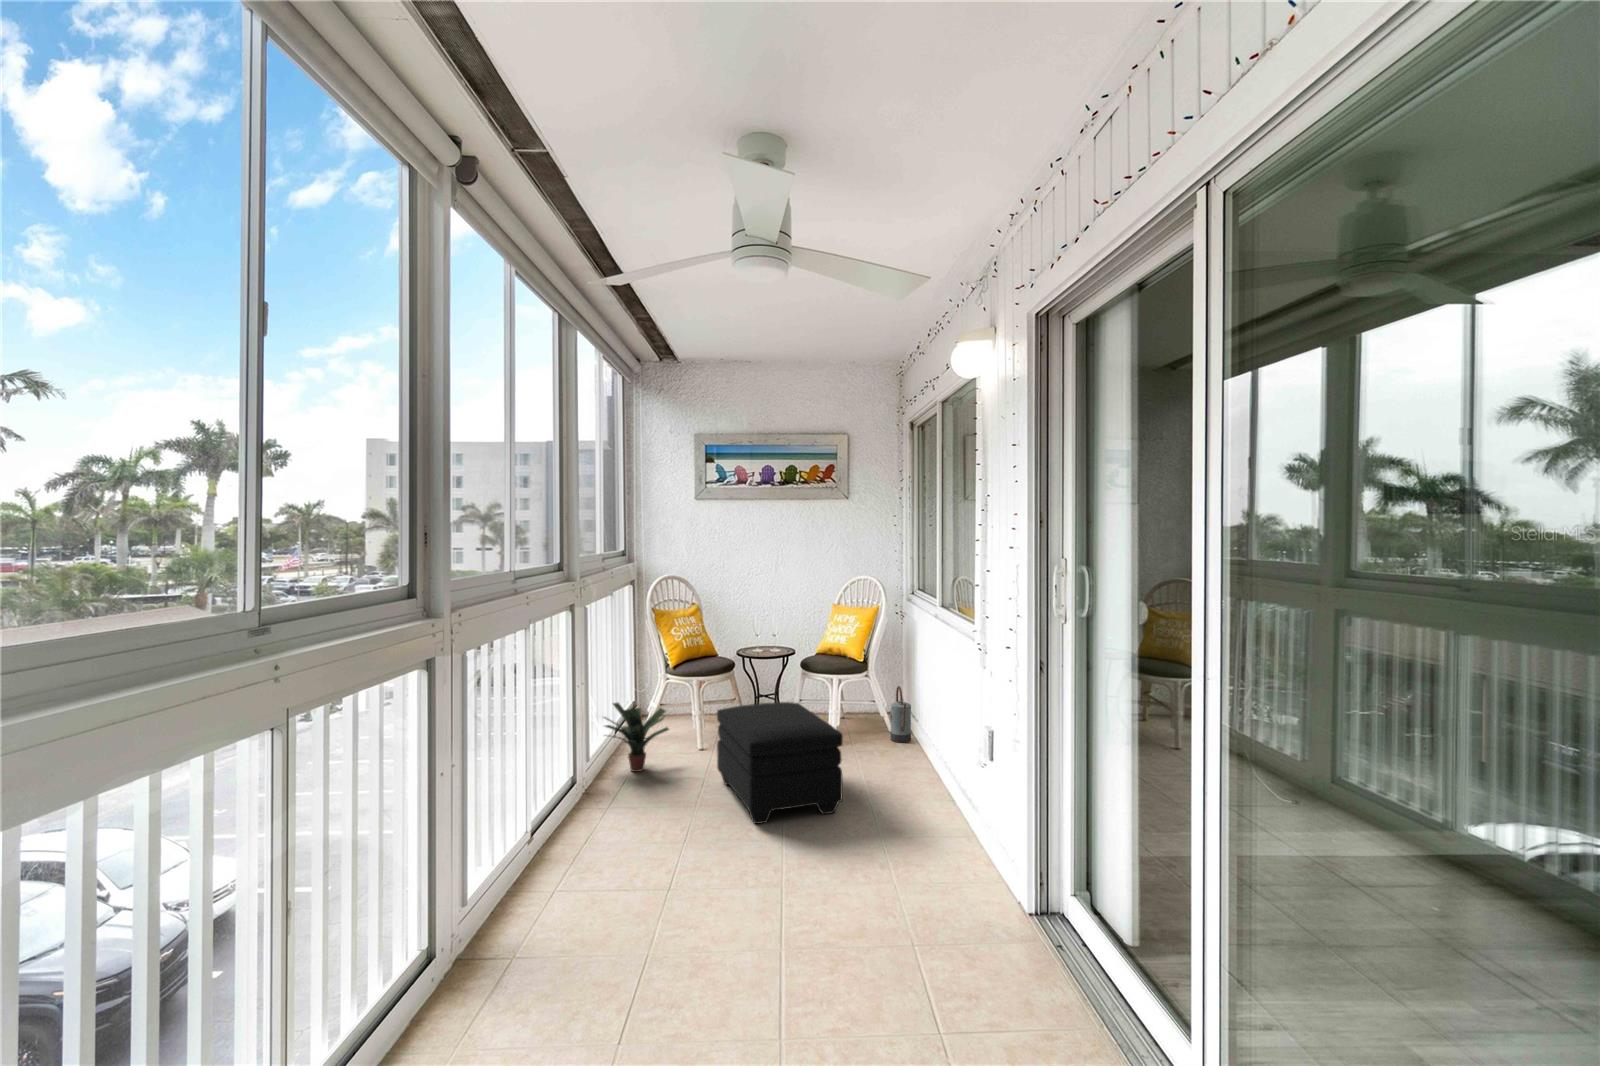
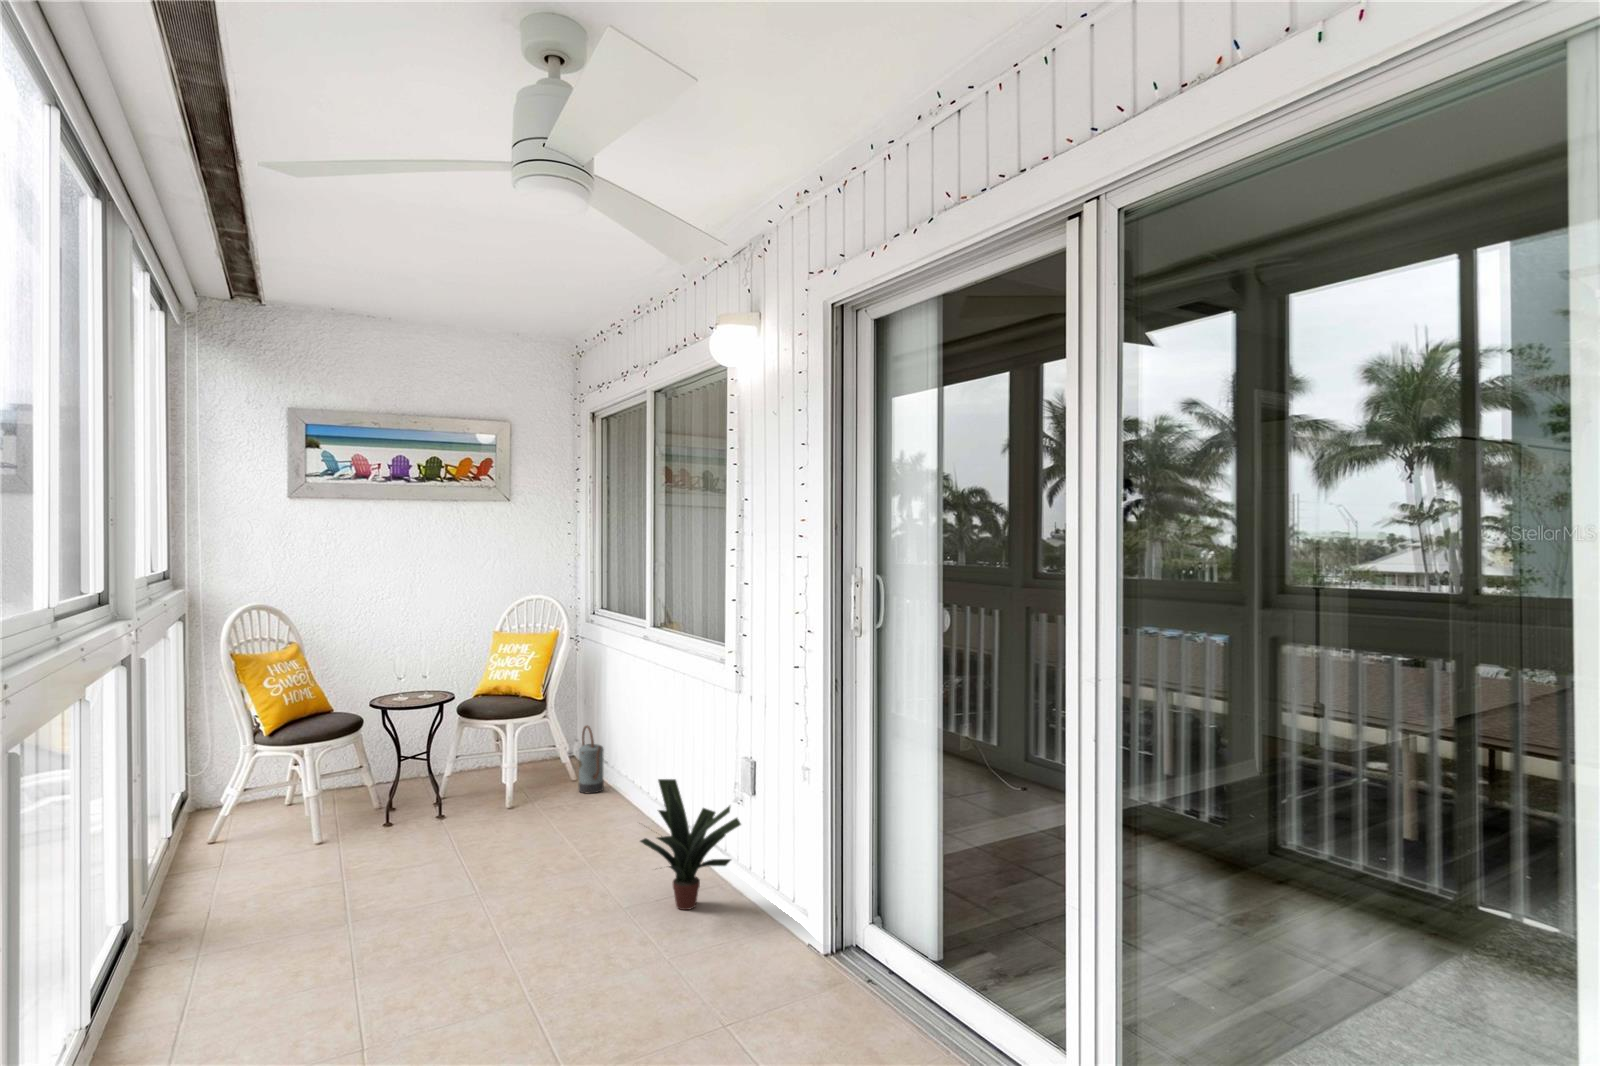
ottoman: present [717,702,843,824] -> none [367,760,562,927]
potted plant: present [604,703,669,772] -> present [640,779,741,910]

